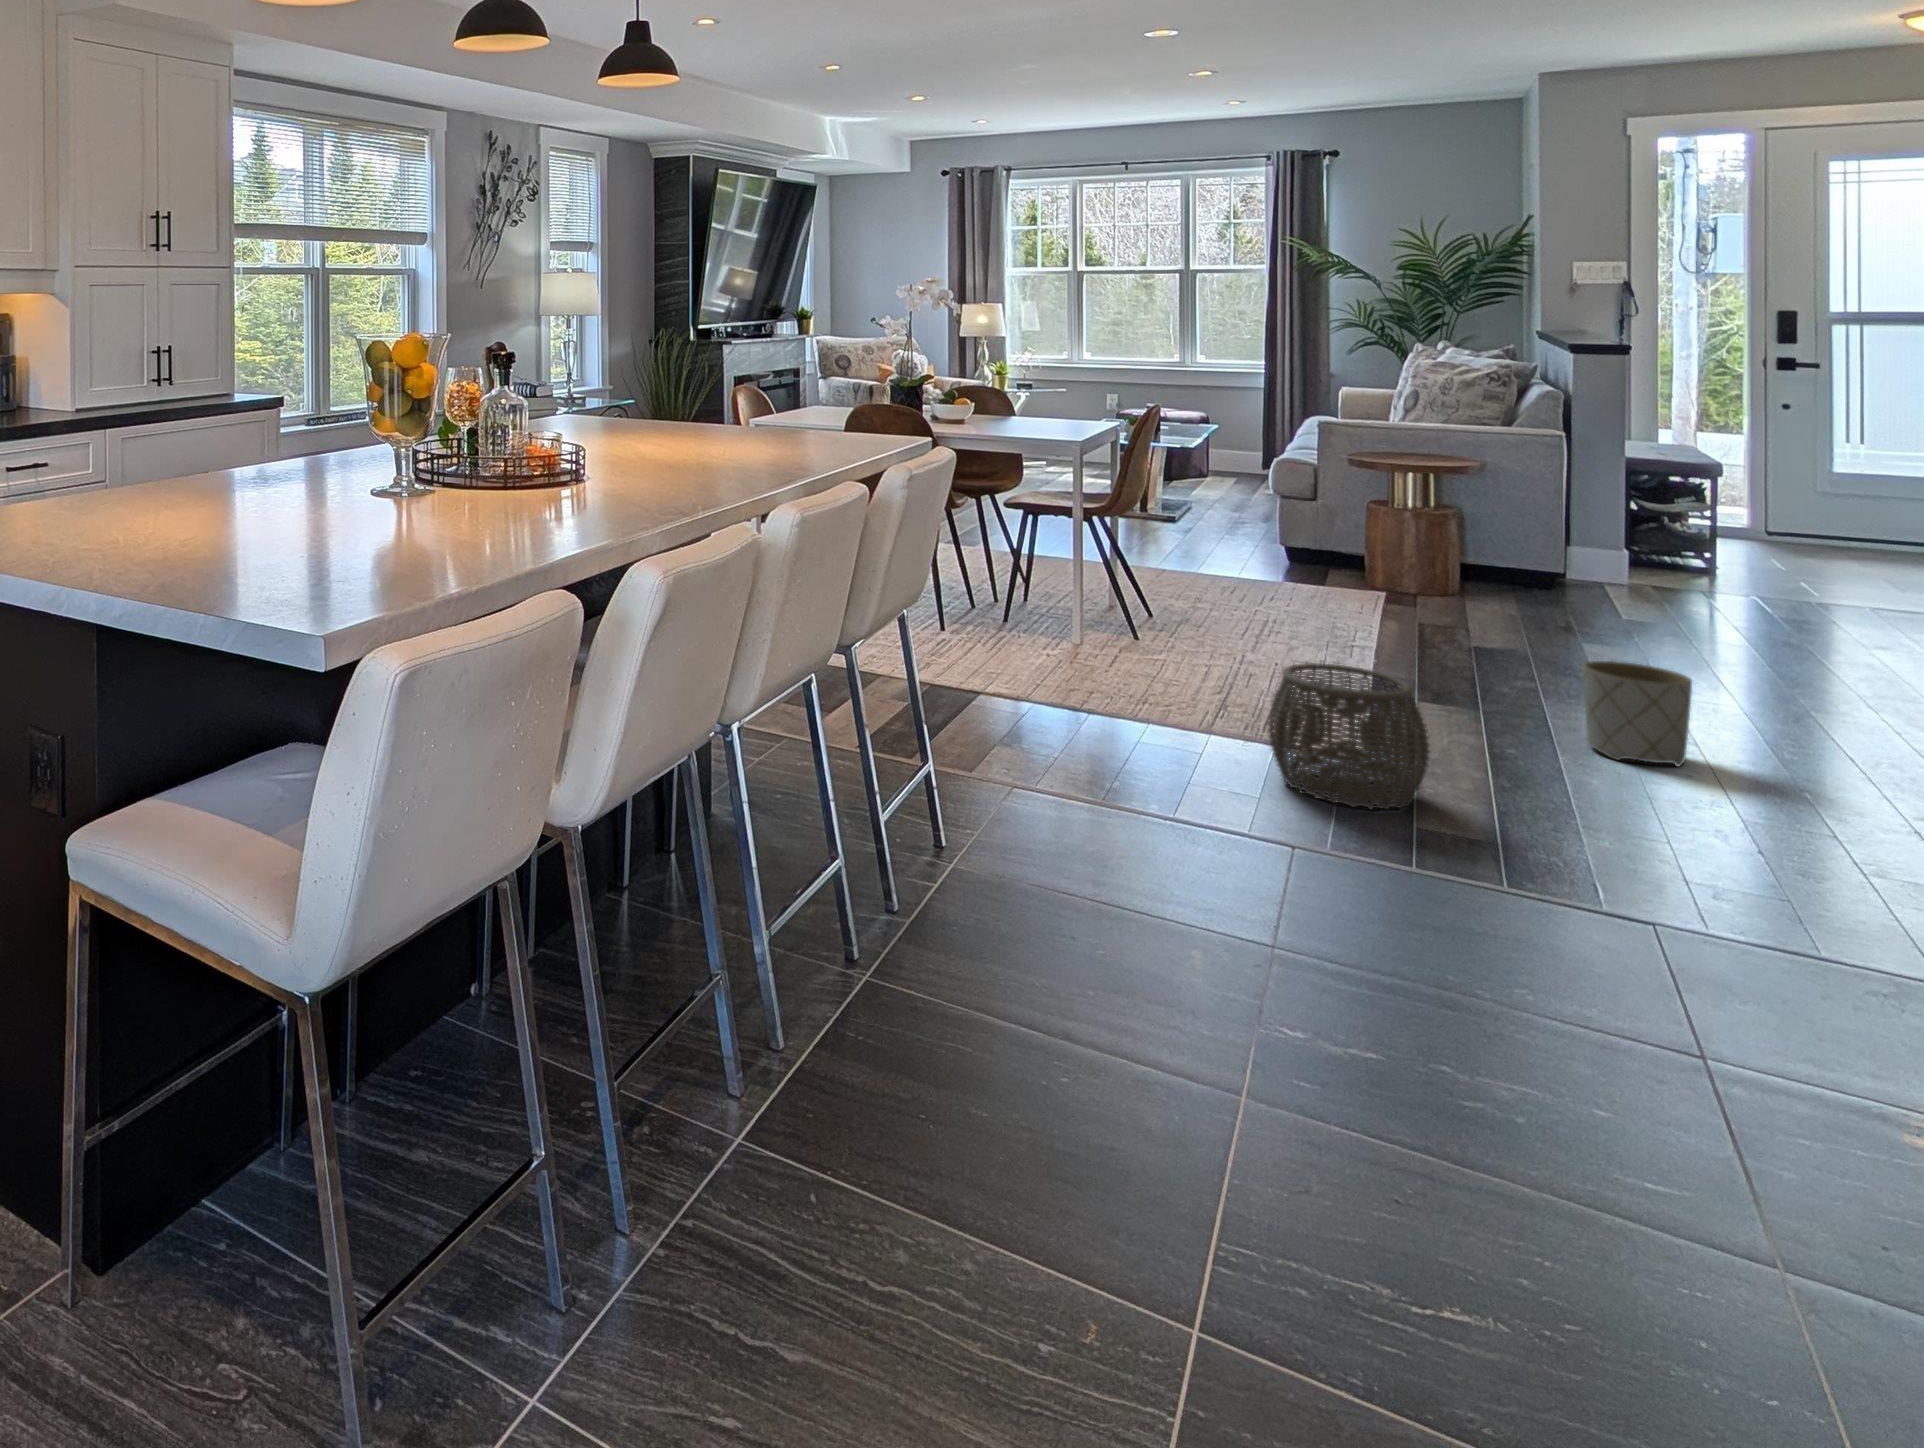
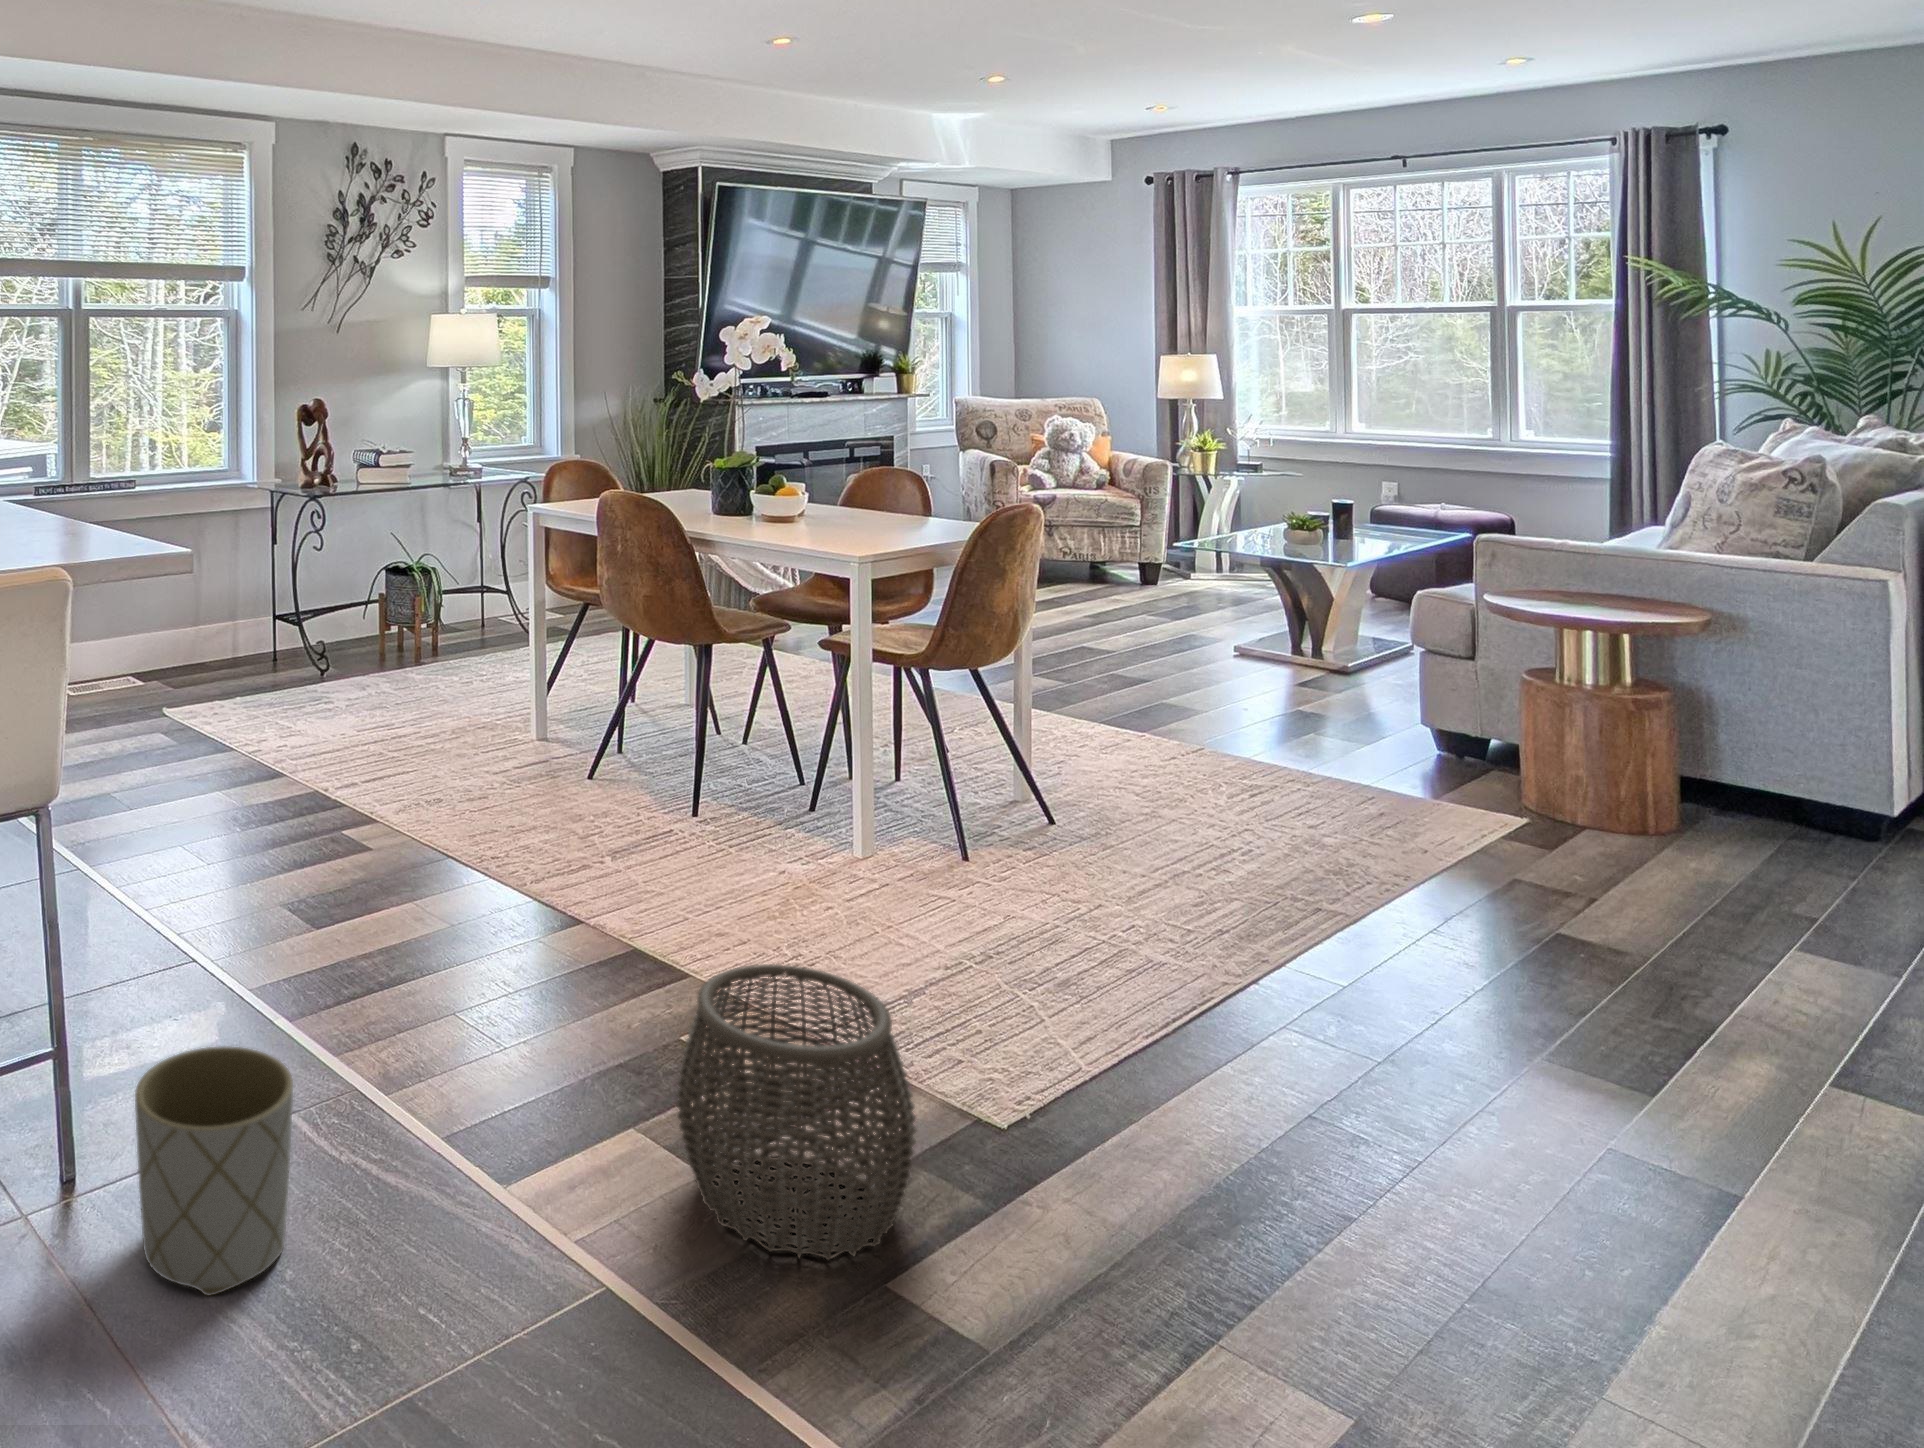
planter: present [1582,661,1692,766] -> present [135,1046,293,1296]

